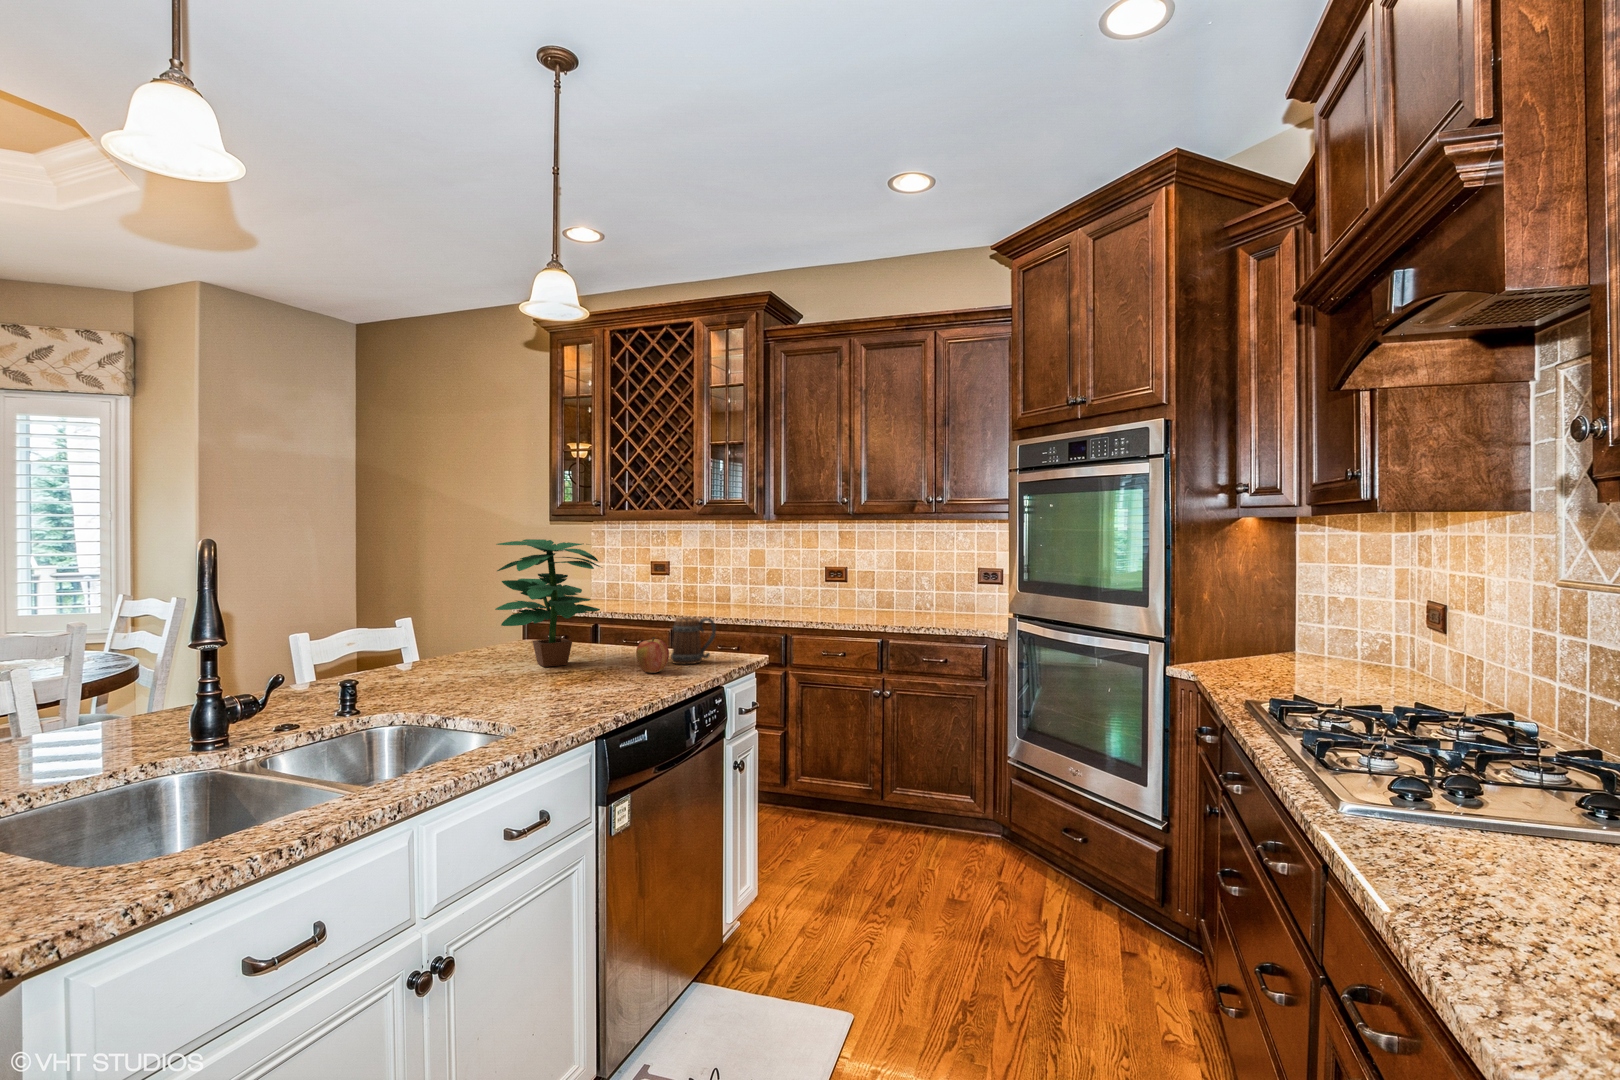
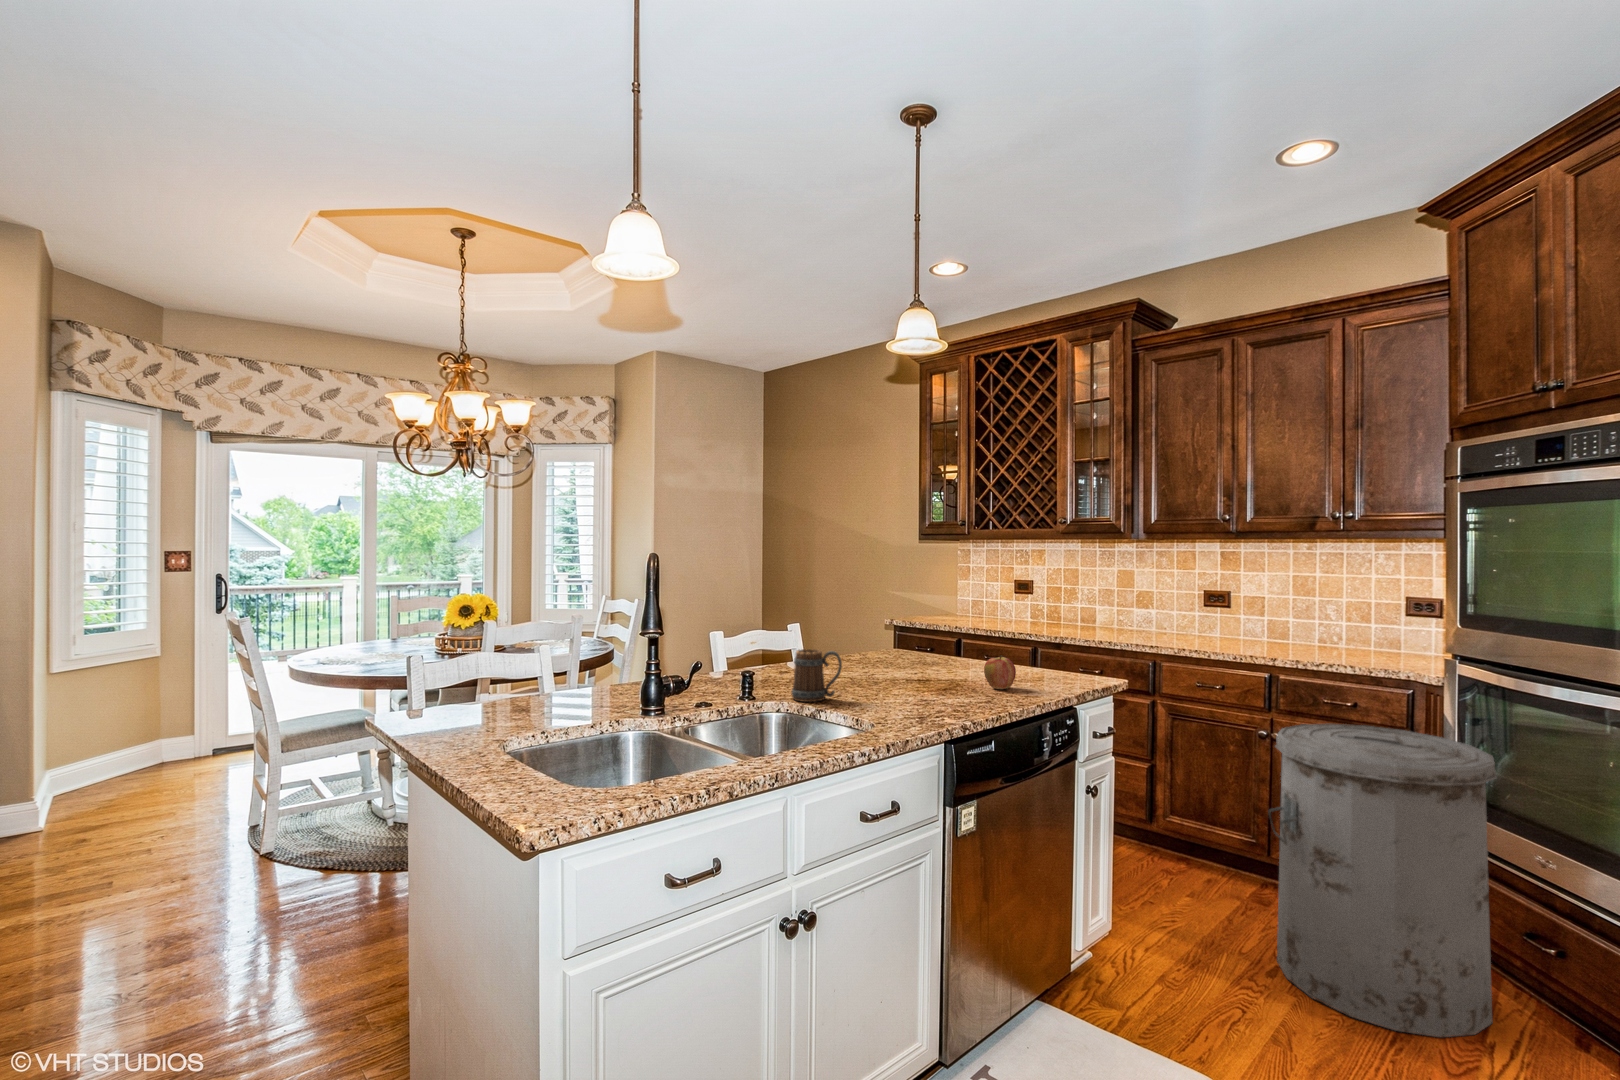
potted plant: present [495,539,602,667] -> none [862,560,957,676]
mug: present [671,617,716,664] -> present [792,649,842,702]
trash can: none [887,677,1046,929] -> present [1269,723,1497,1037]

